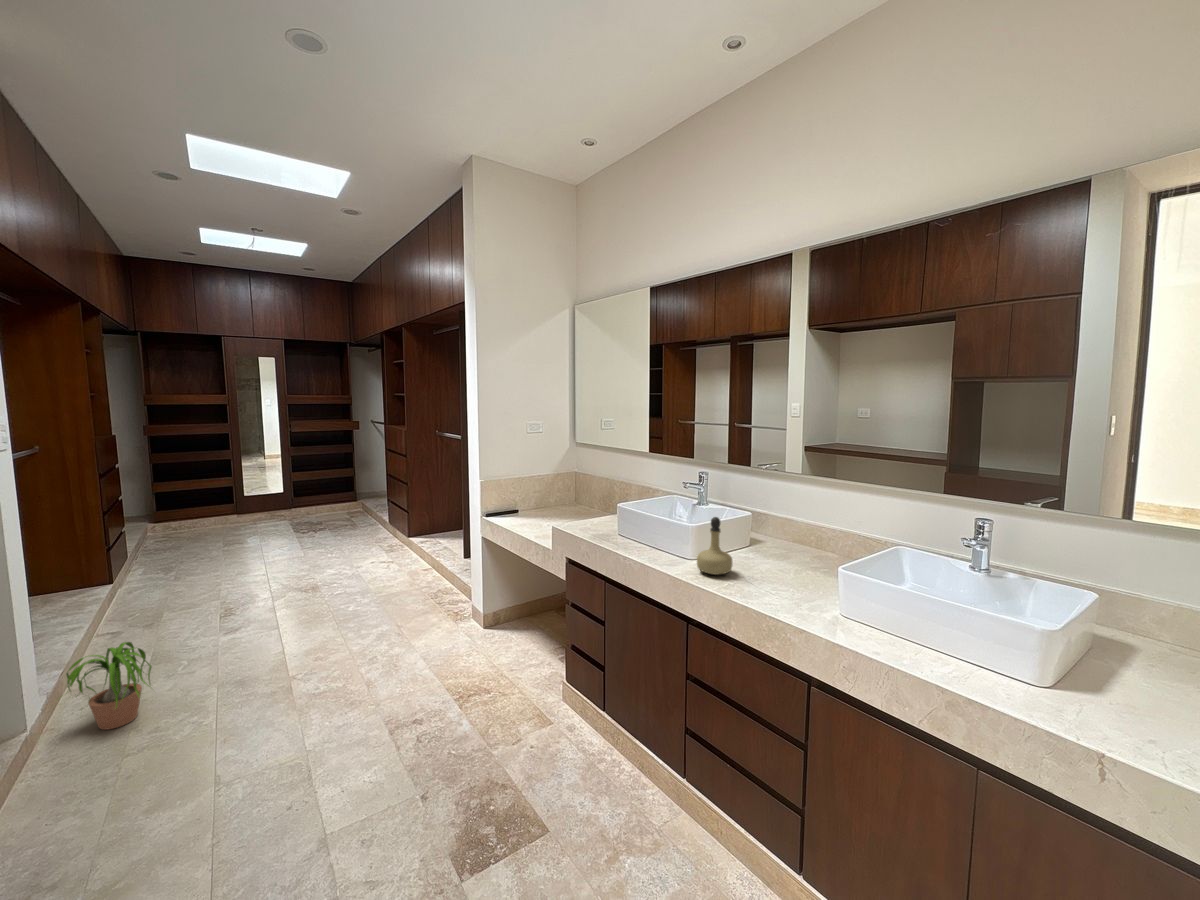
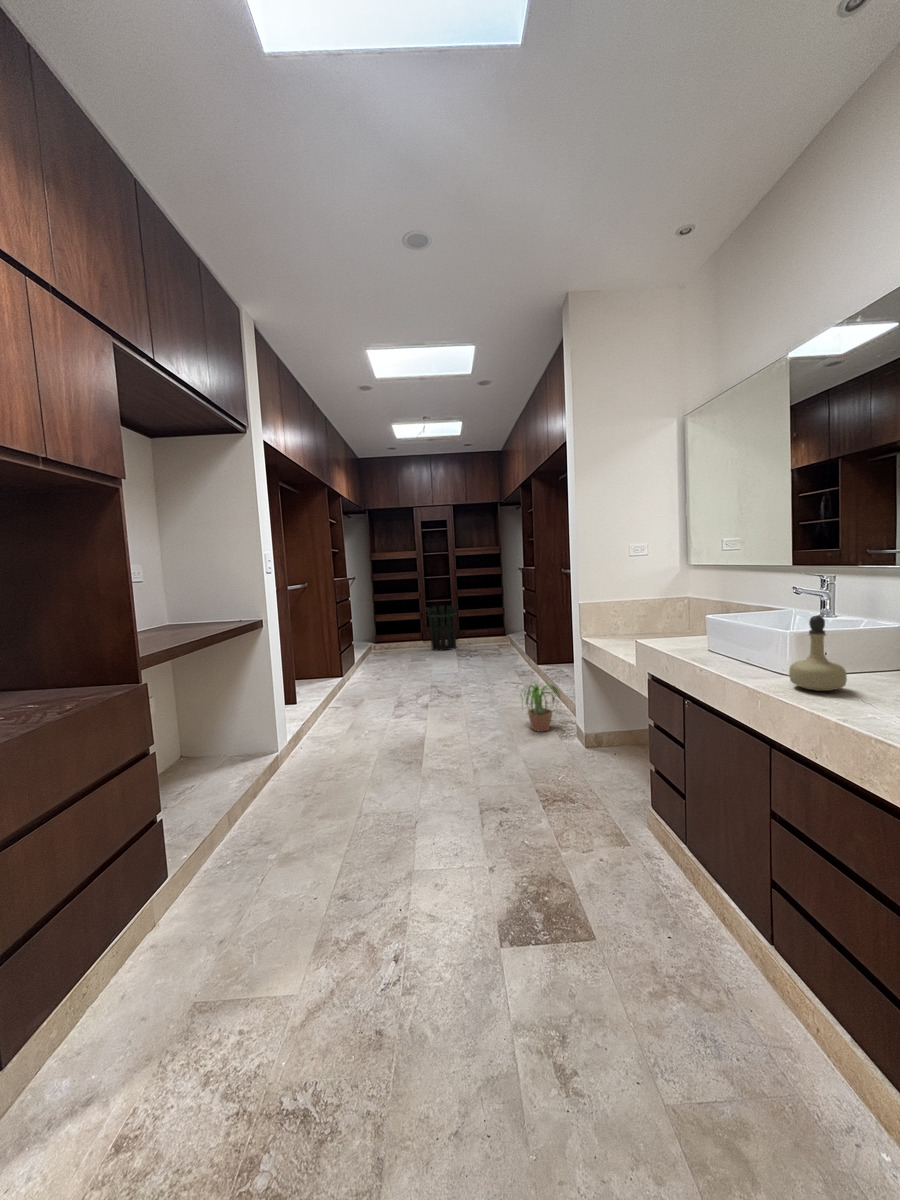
waste bin: none [243,467,294,526] -> present [426,605,458,650]
potted plant: present [66,642,152,730] -> present [522,683,560,732]

